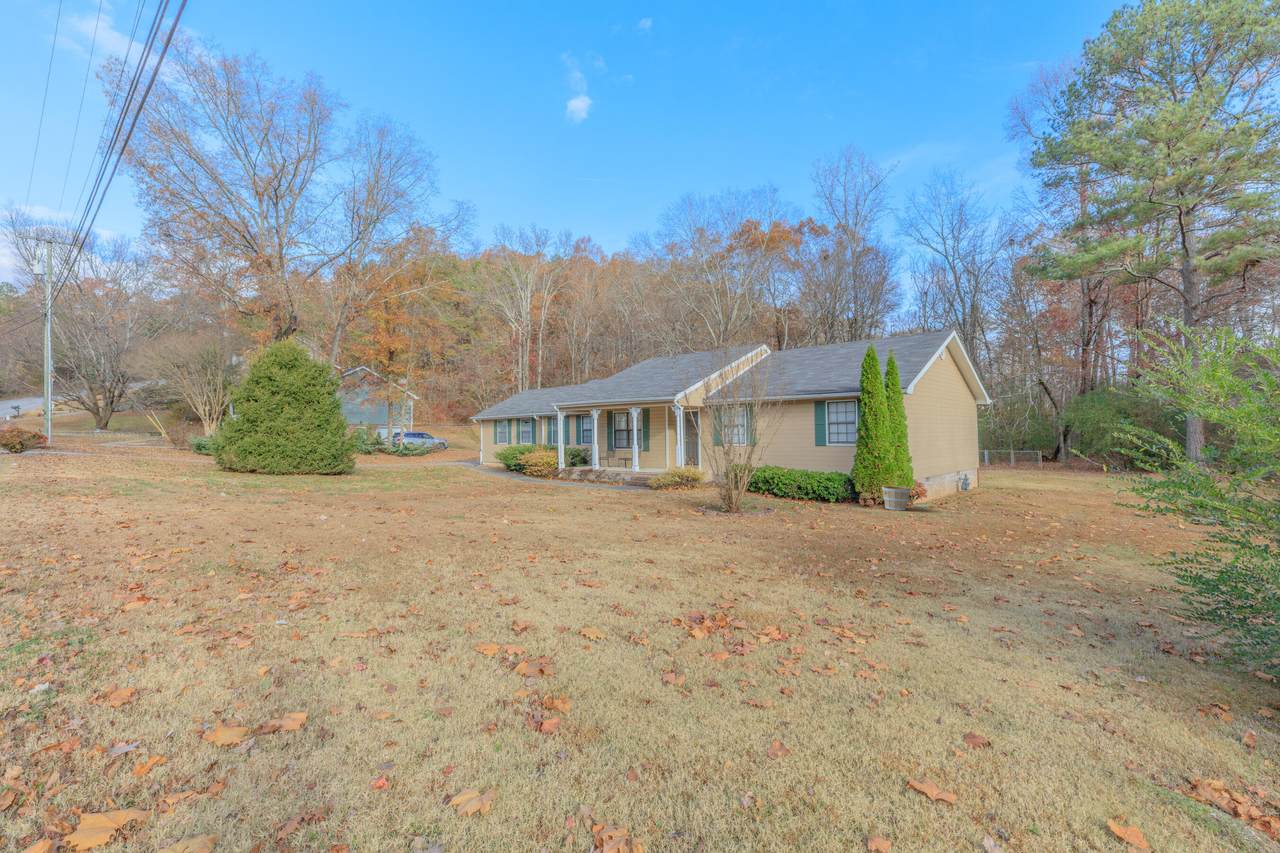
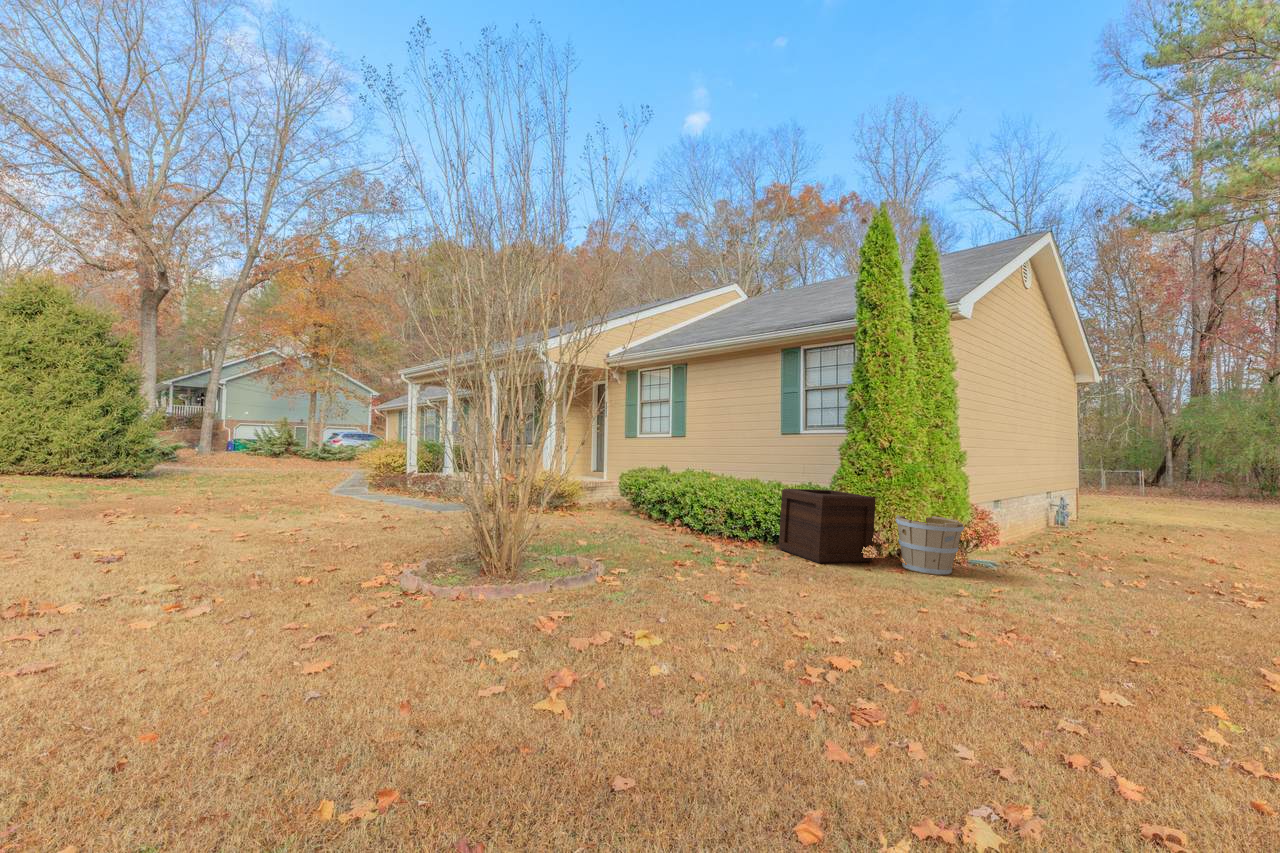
wooden crate: none [829,476,873,508] -> present [779,489,876,563]

